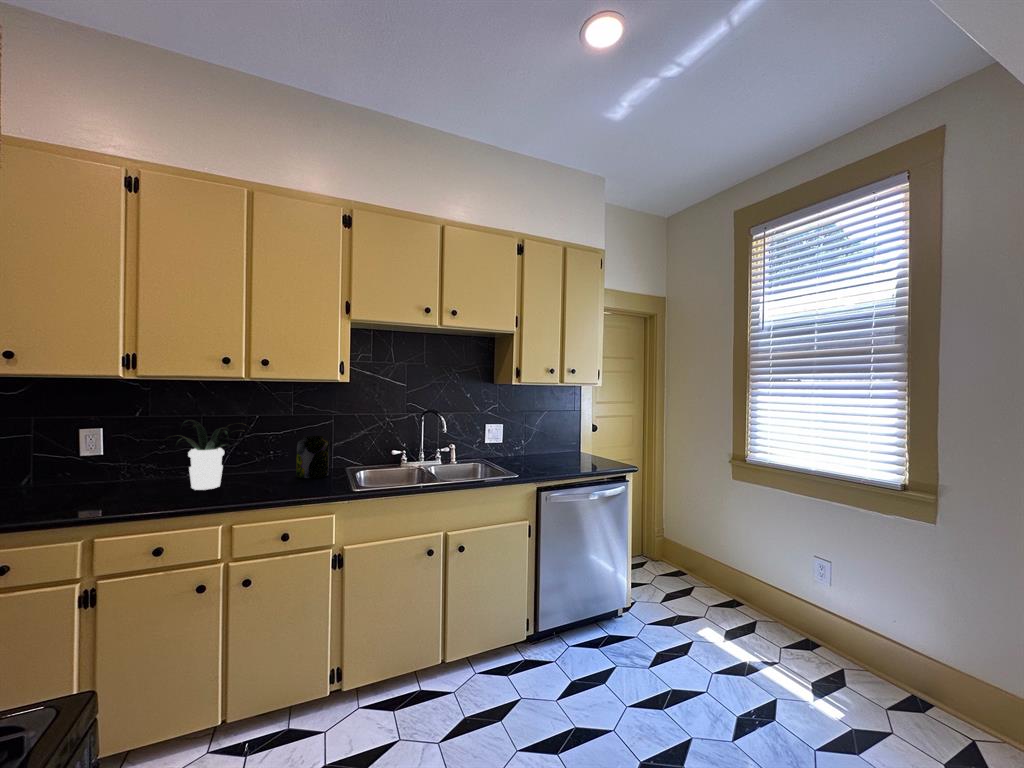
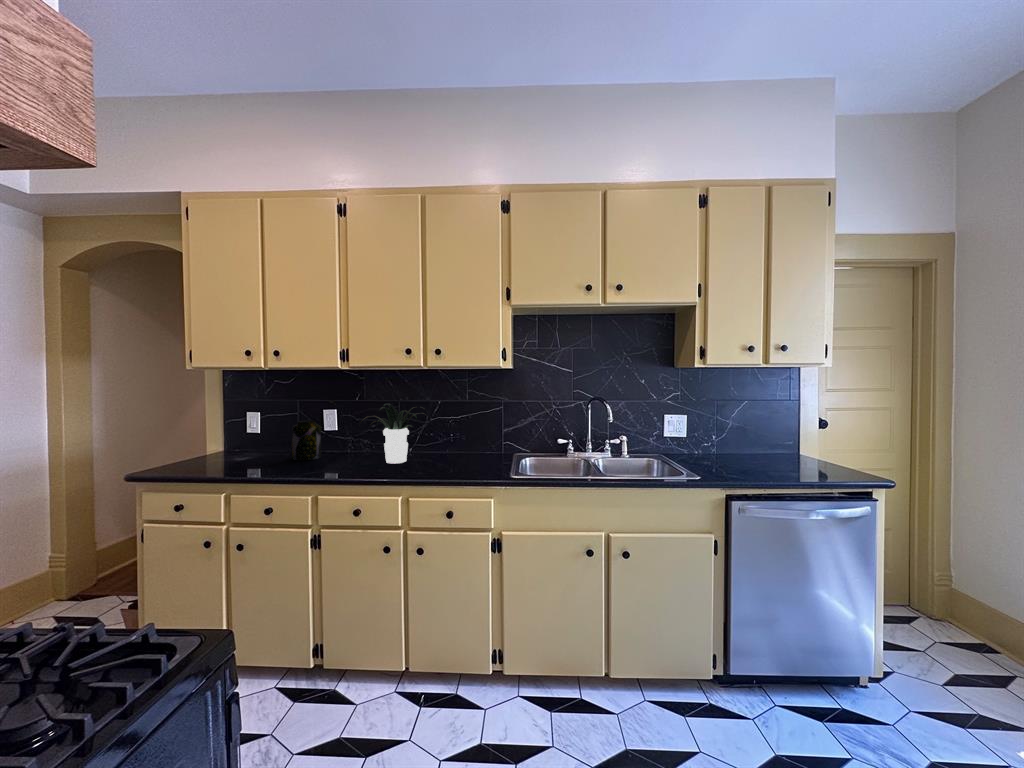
jar: present [296,436,329,478] -> present [292,421,321,460]

